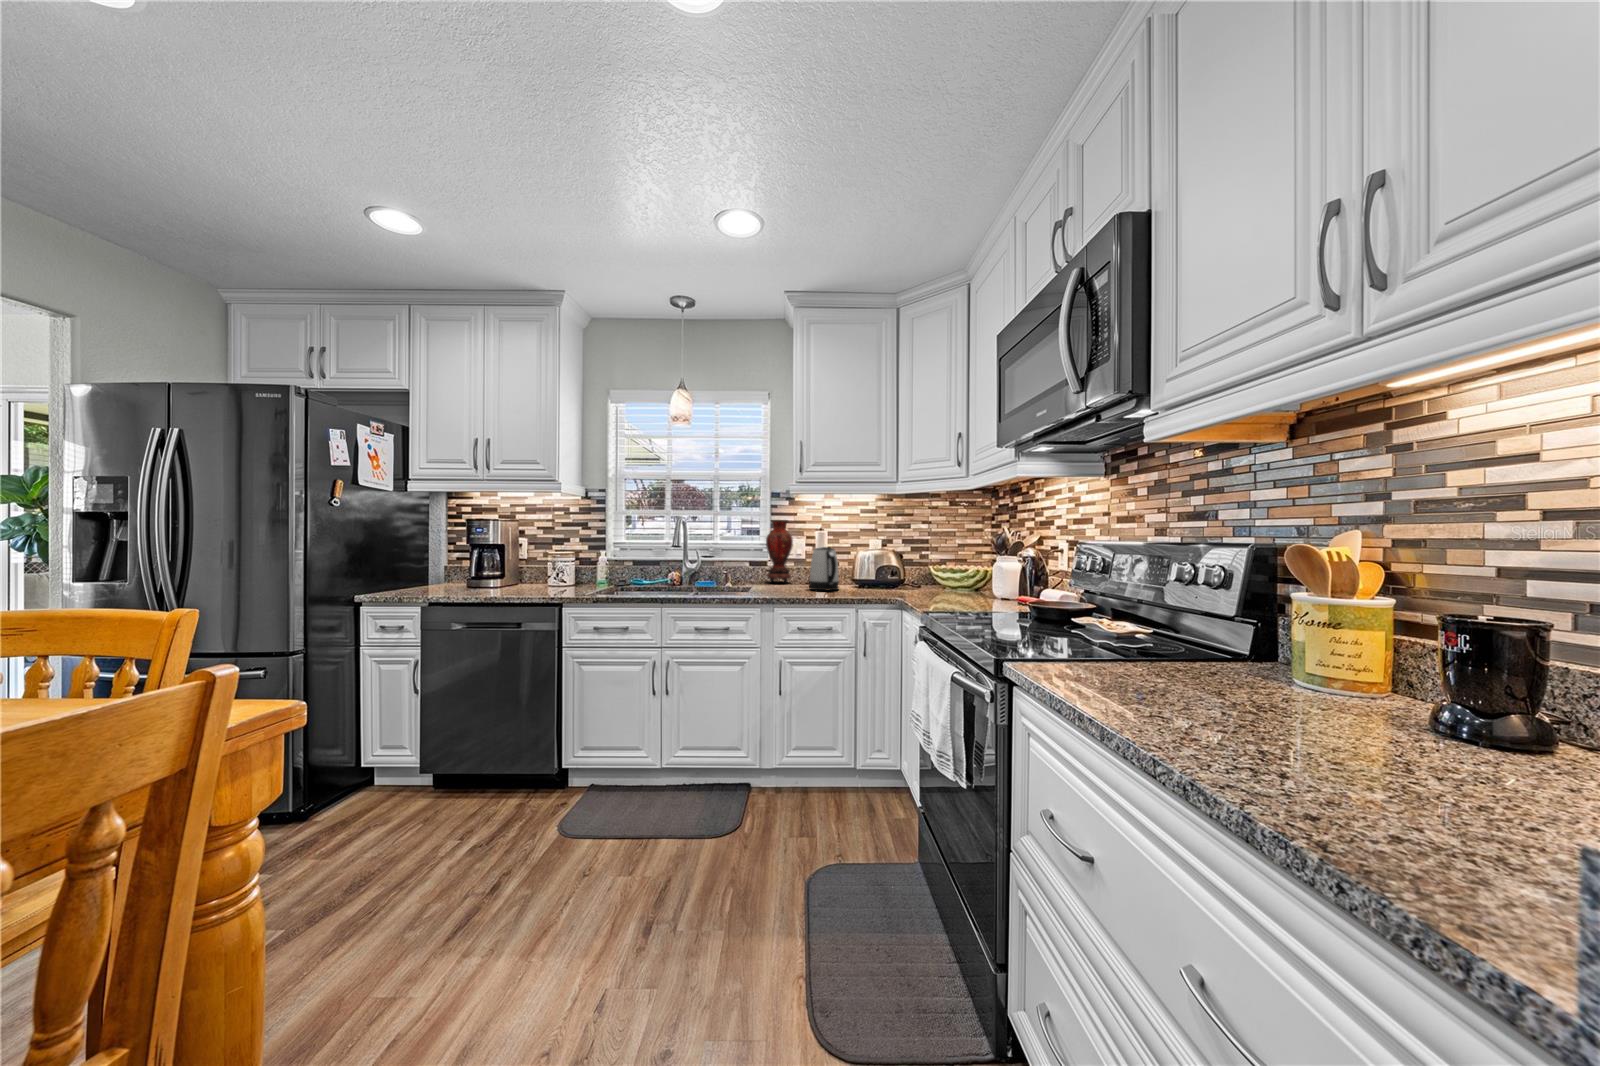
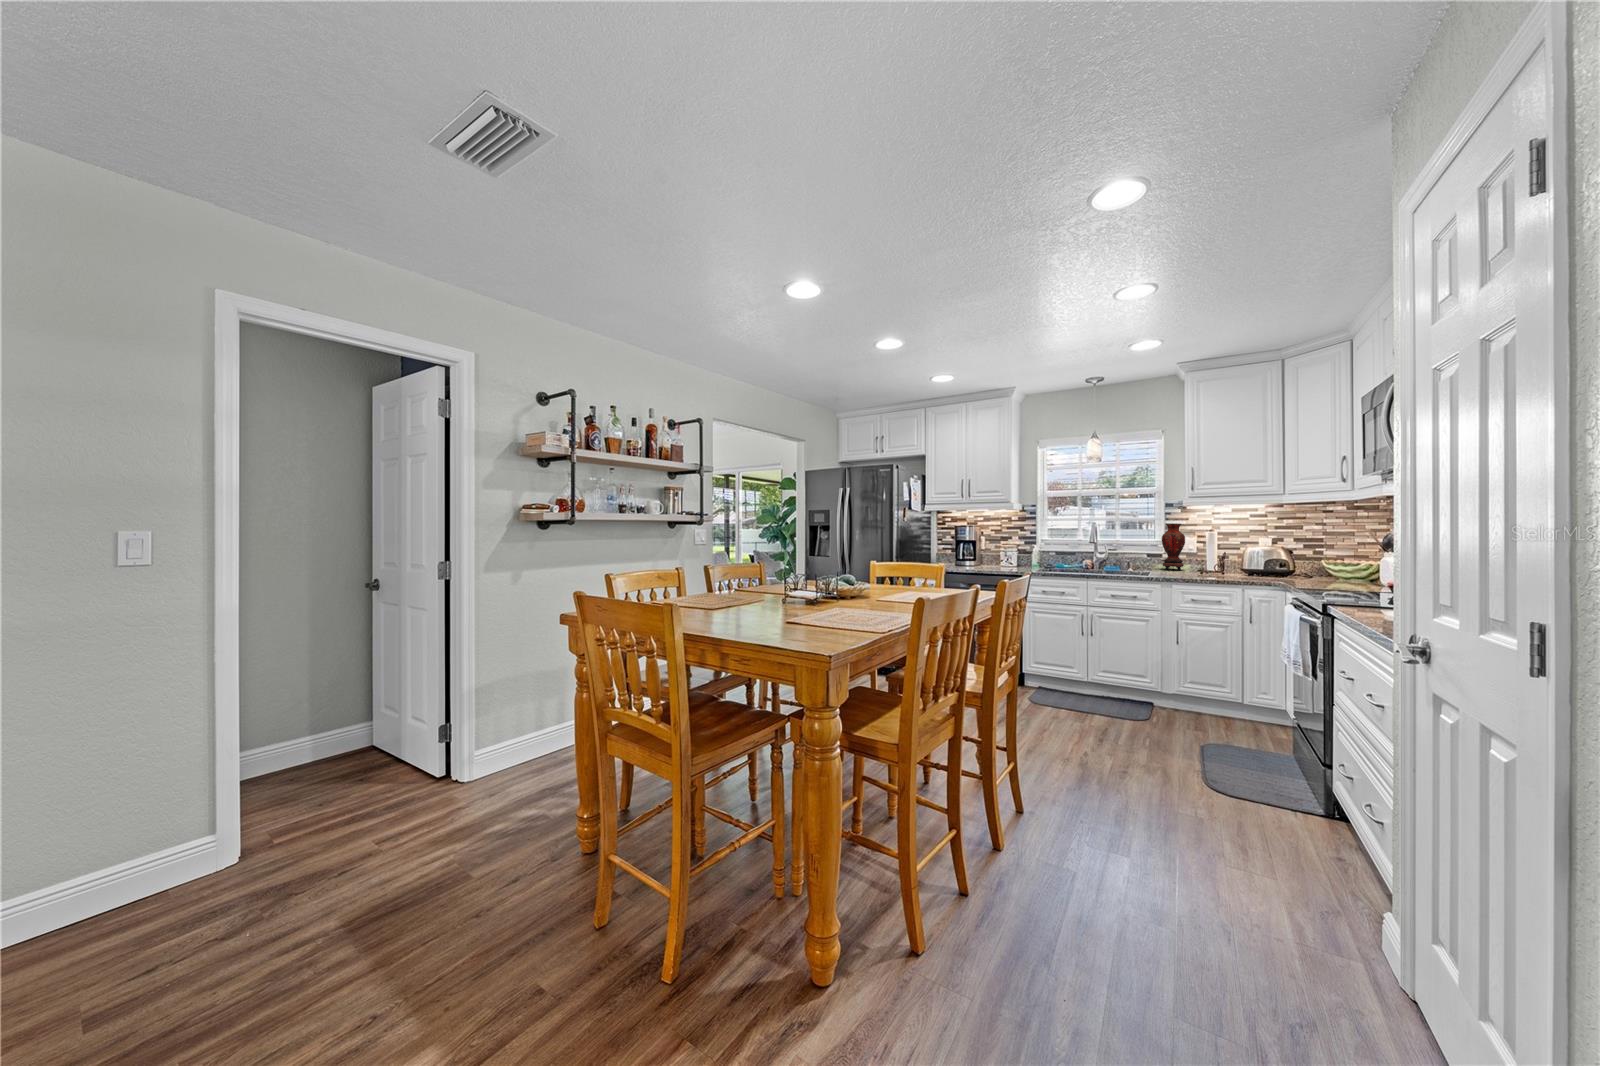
kettle: present [810,547,839,590] -> none [1201,544,1228,576]

